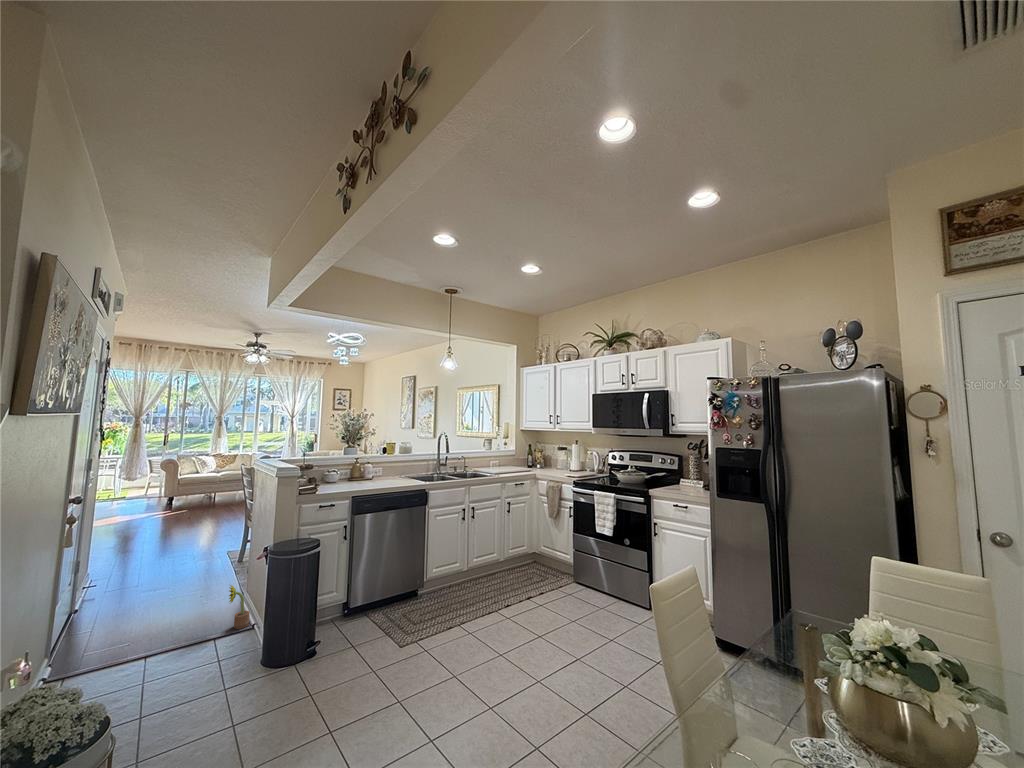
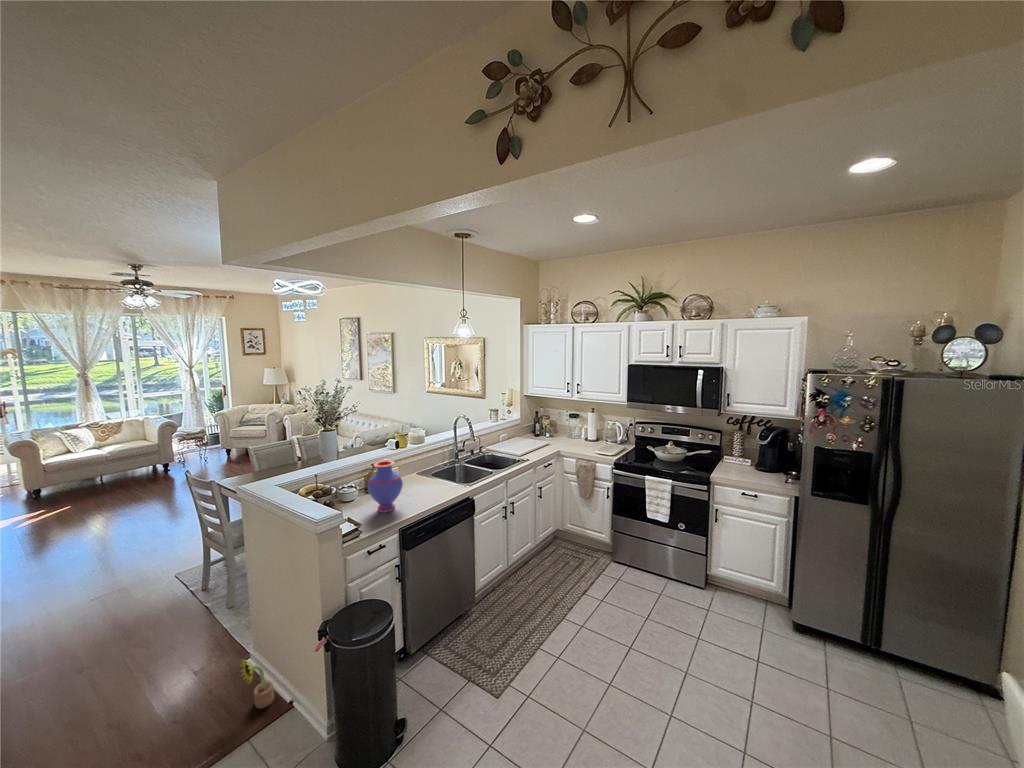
vase: none [338,449,366,488] -> present [368,460,403,513]

